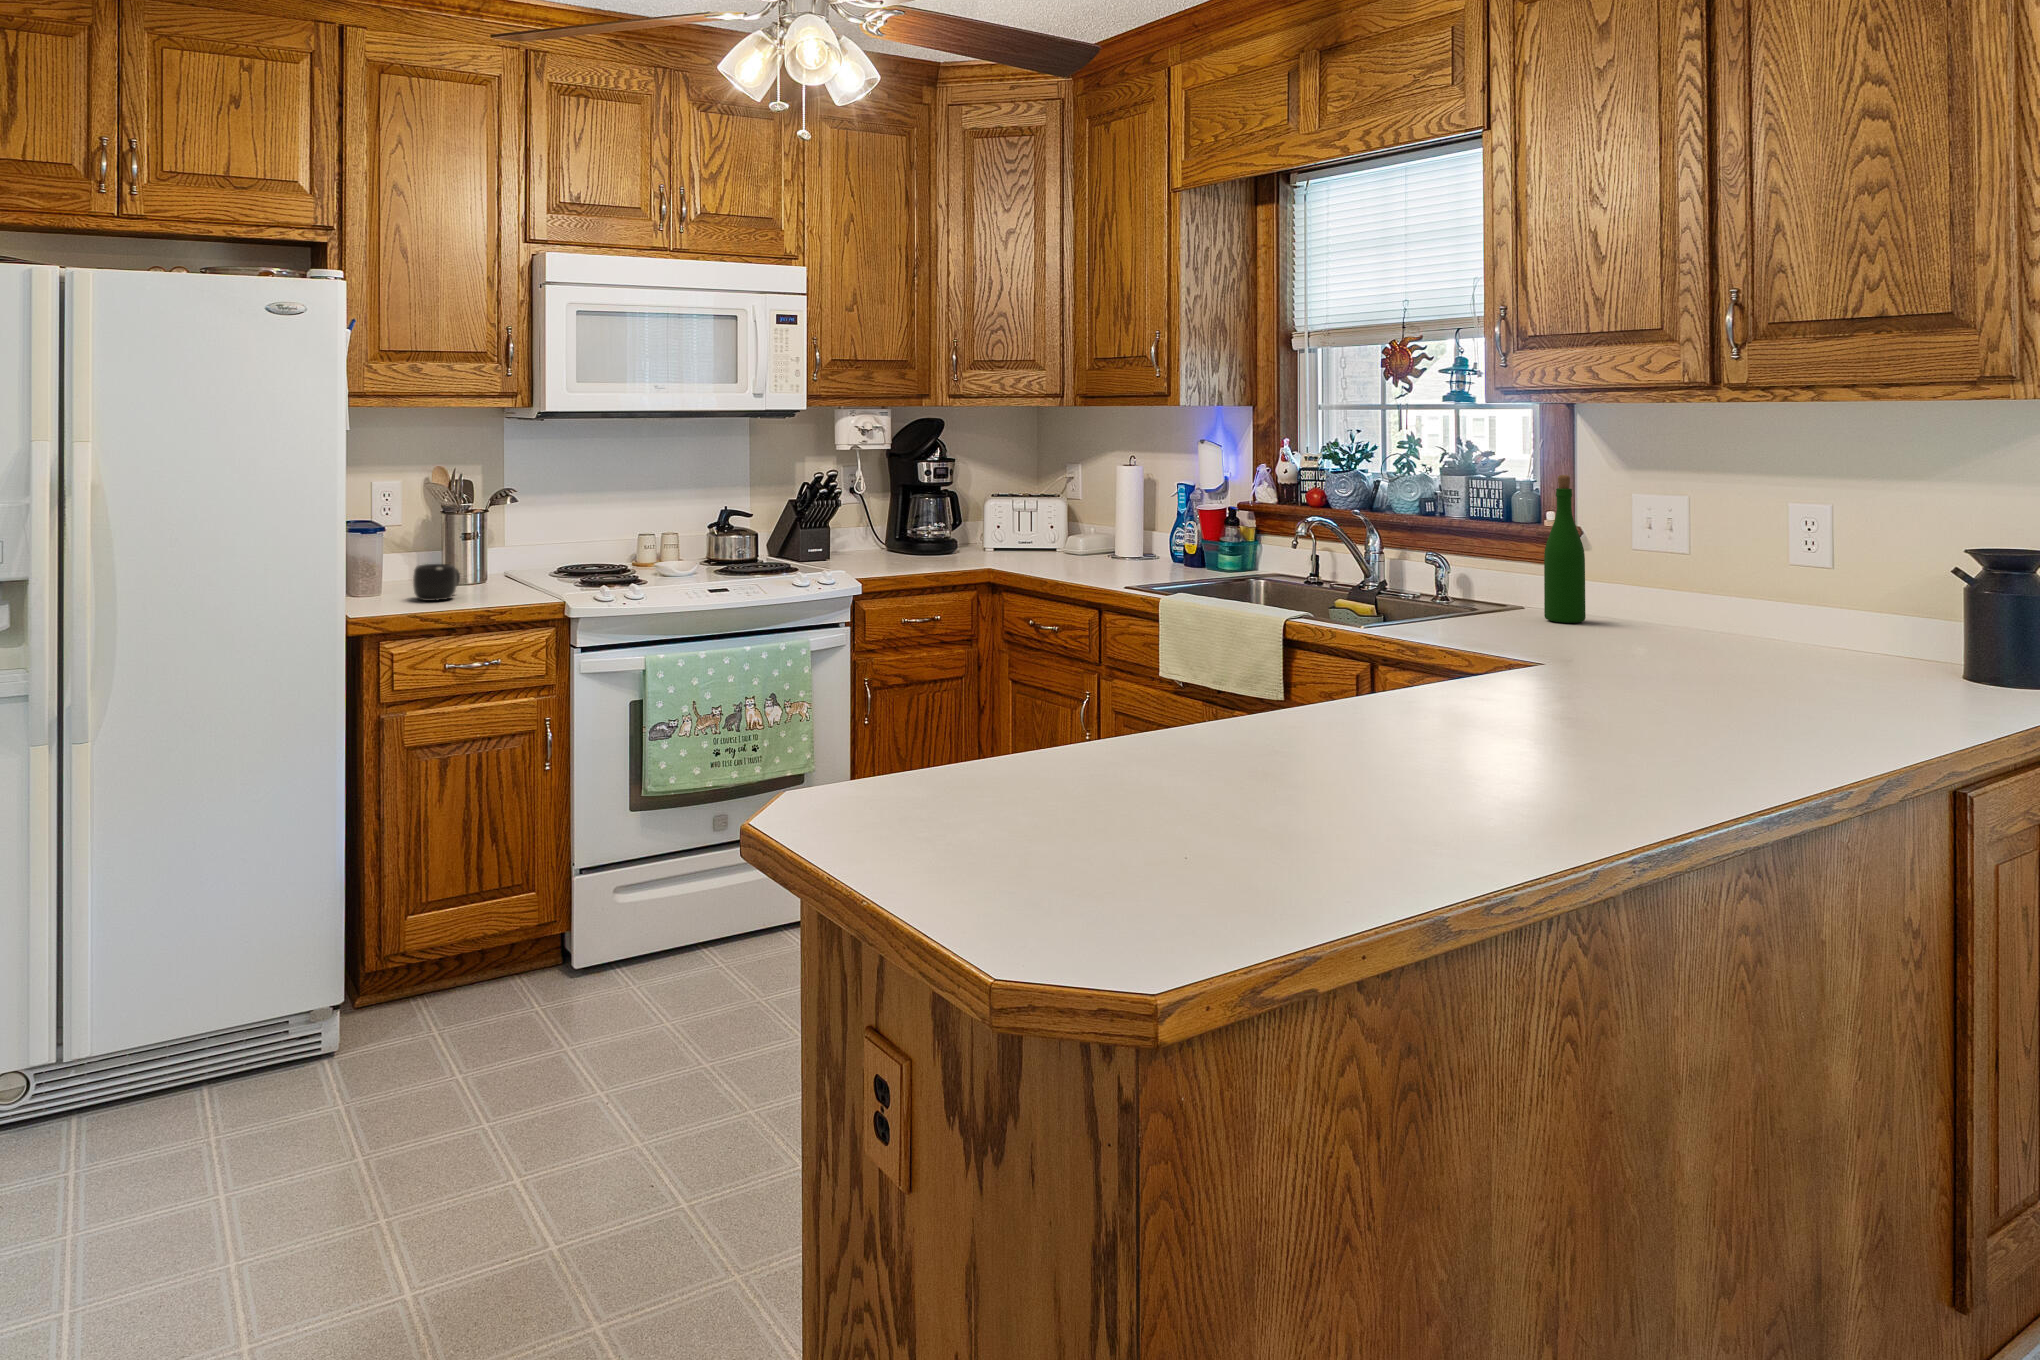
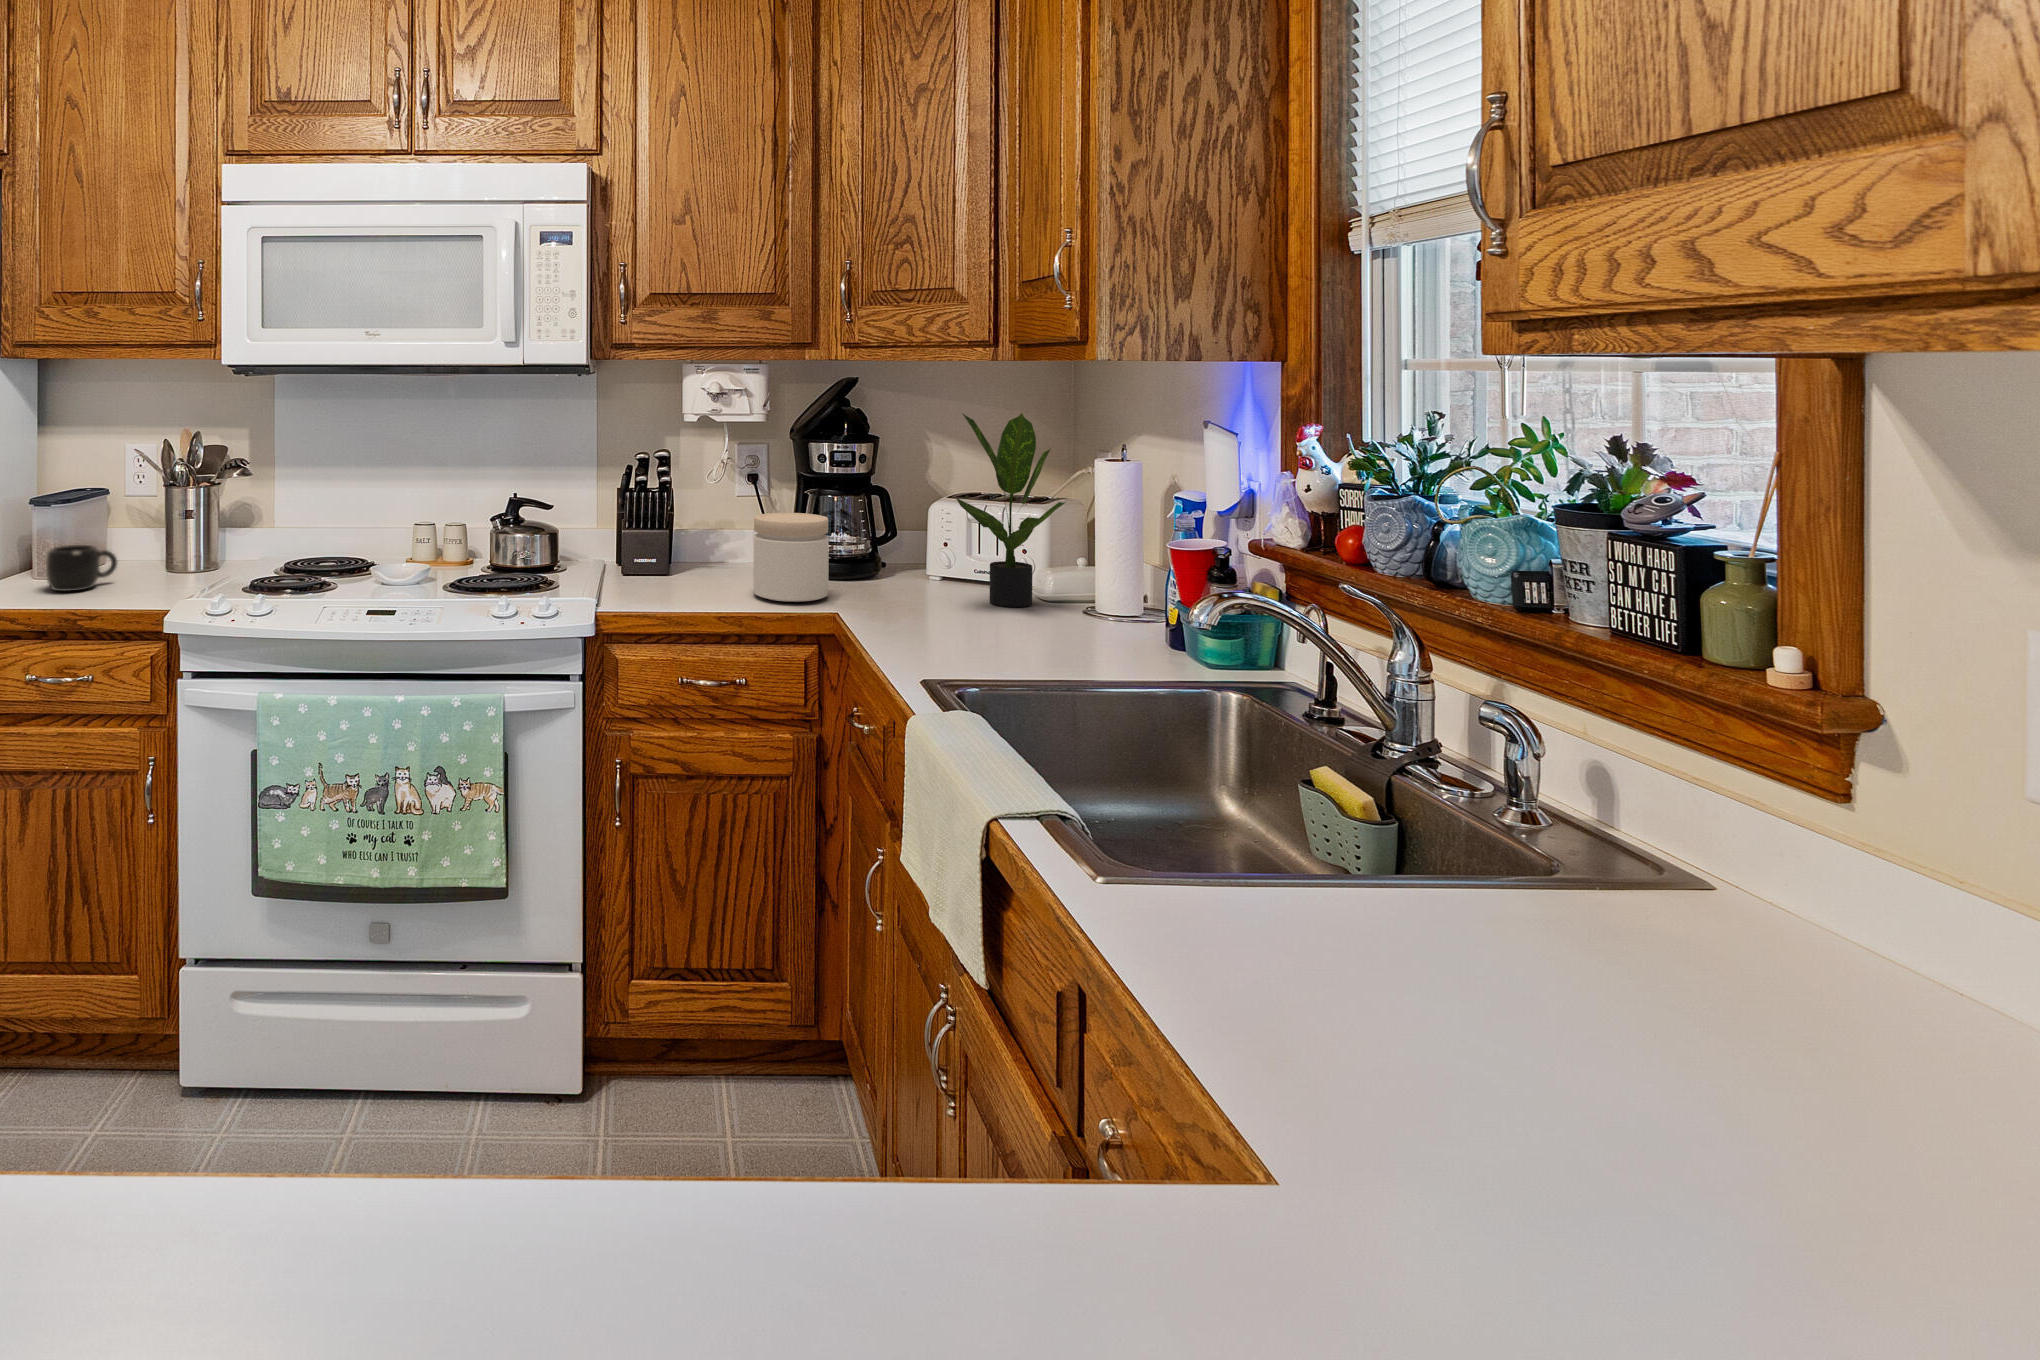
potted plant: none [1056,440,1115,561] -> present [956,413,1065,607]
wine bottle: present [1544,475,1586,623] -> none [1811,611,1979,1096]
jar: none [925,513,975,569] -> present [753,513,829,602]

